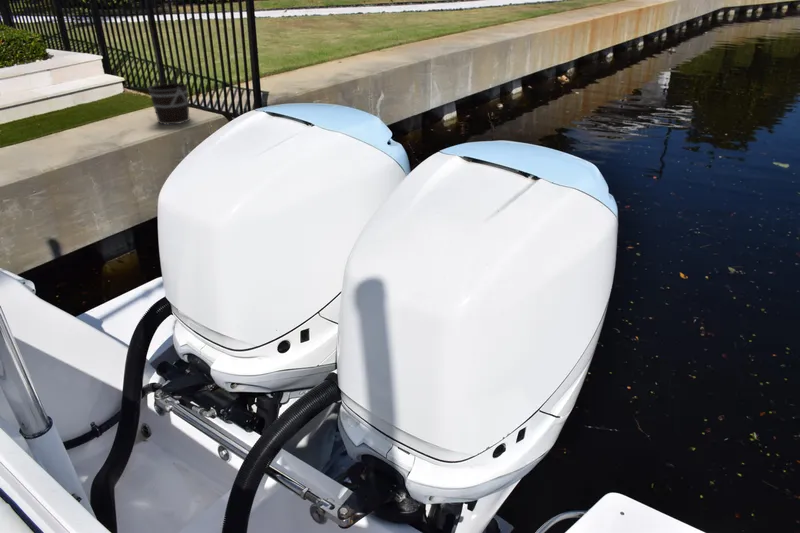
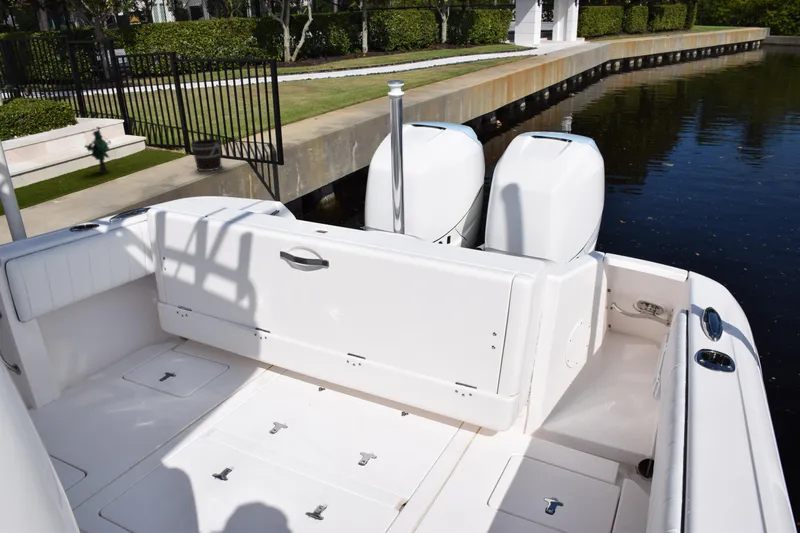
decorative plant: none [23,62,61,121] -> present [85,127,111,173]

